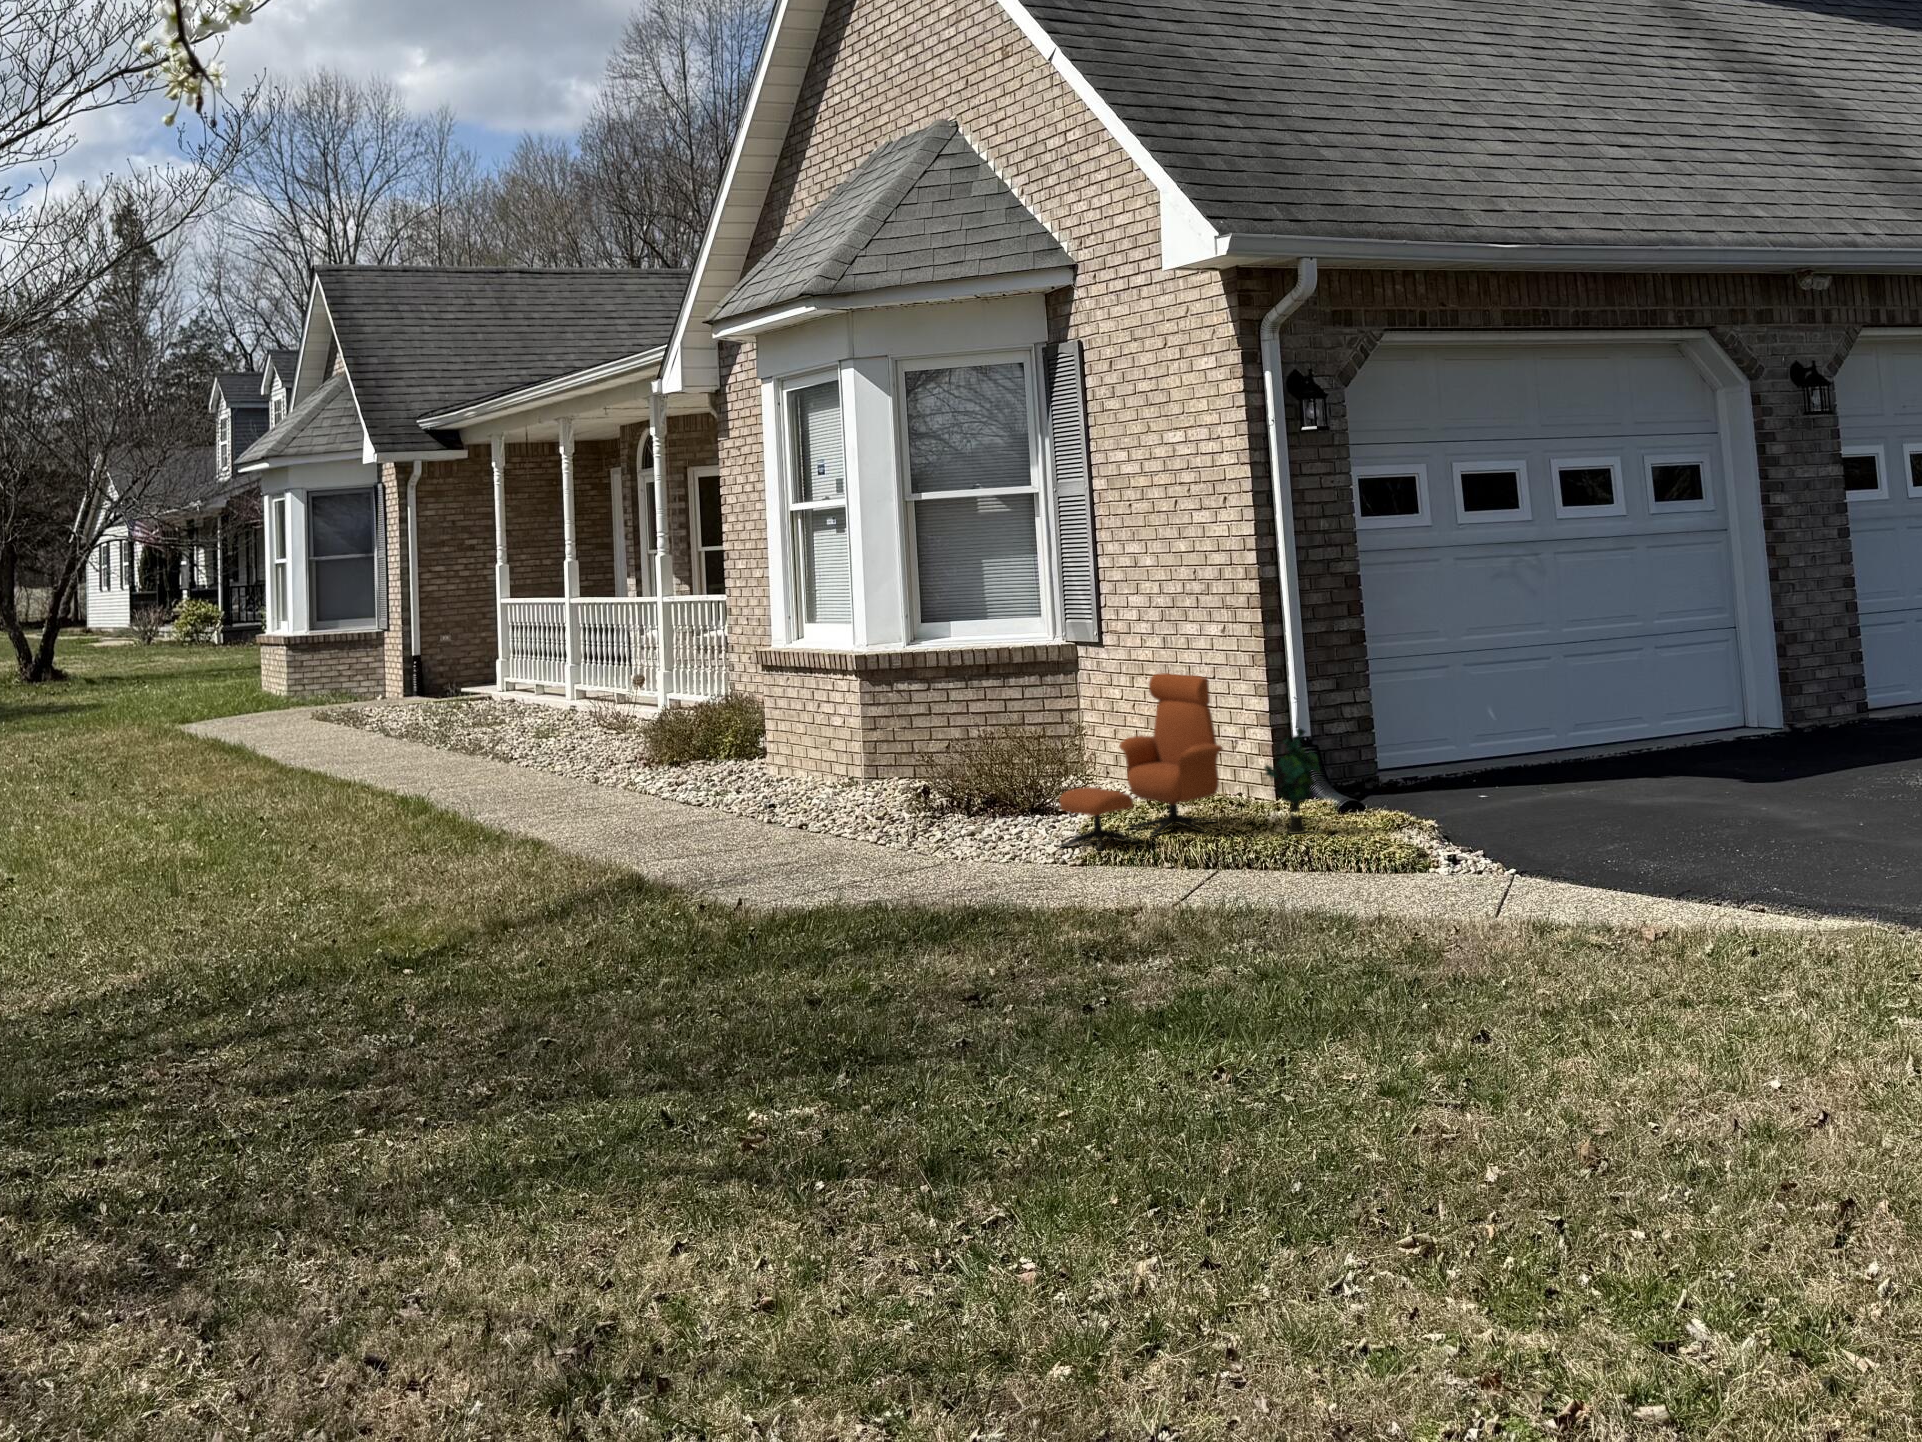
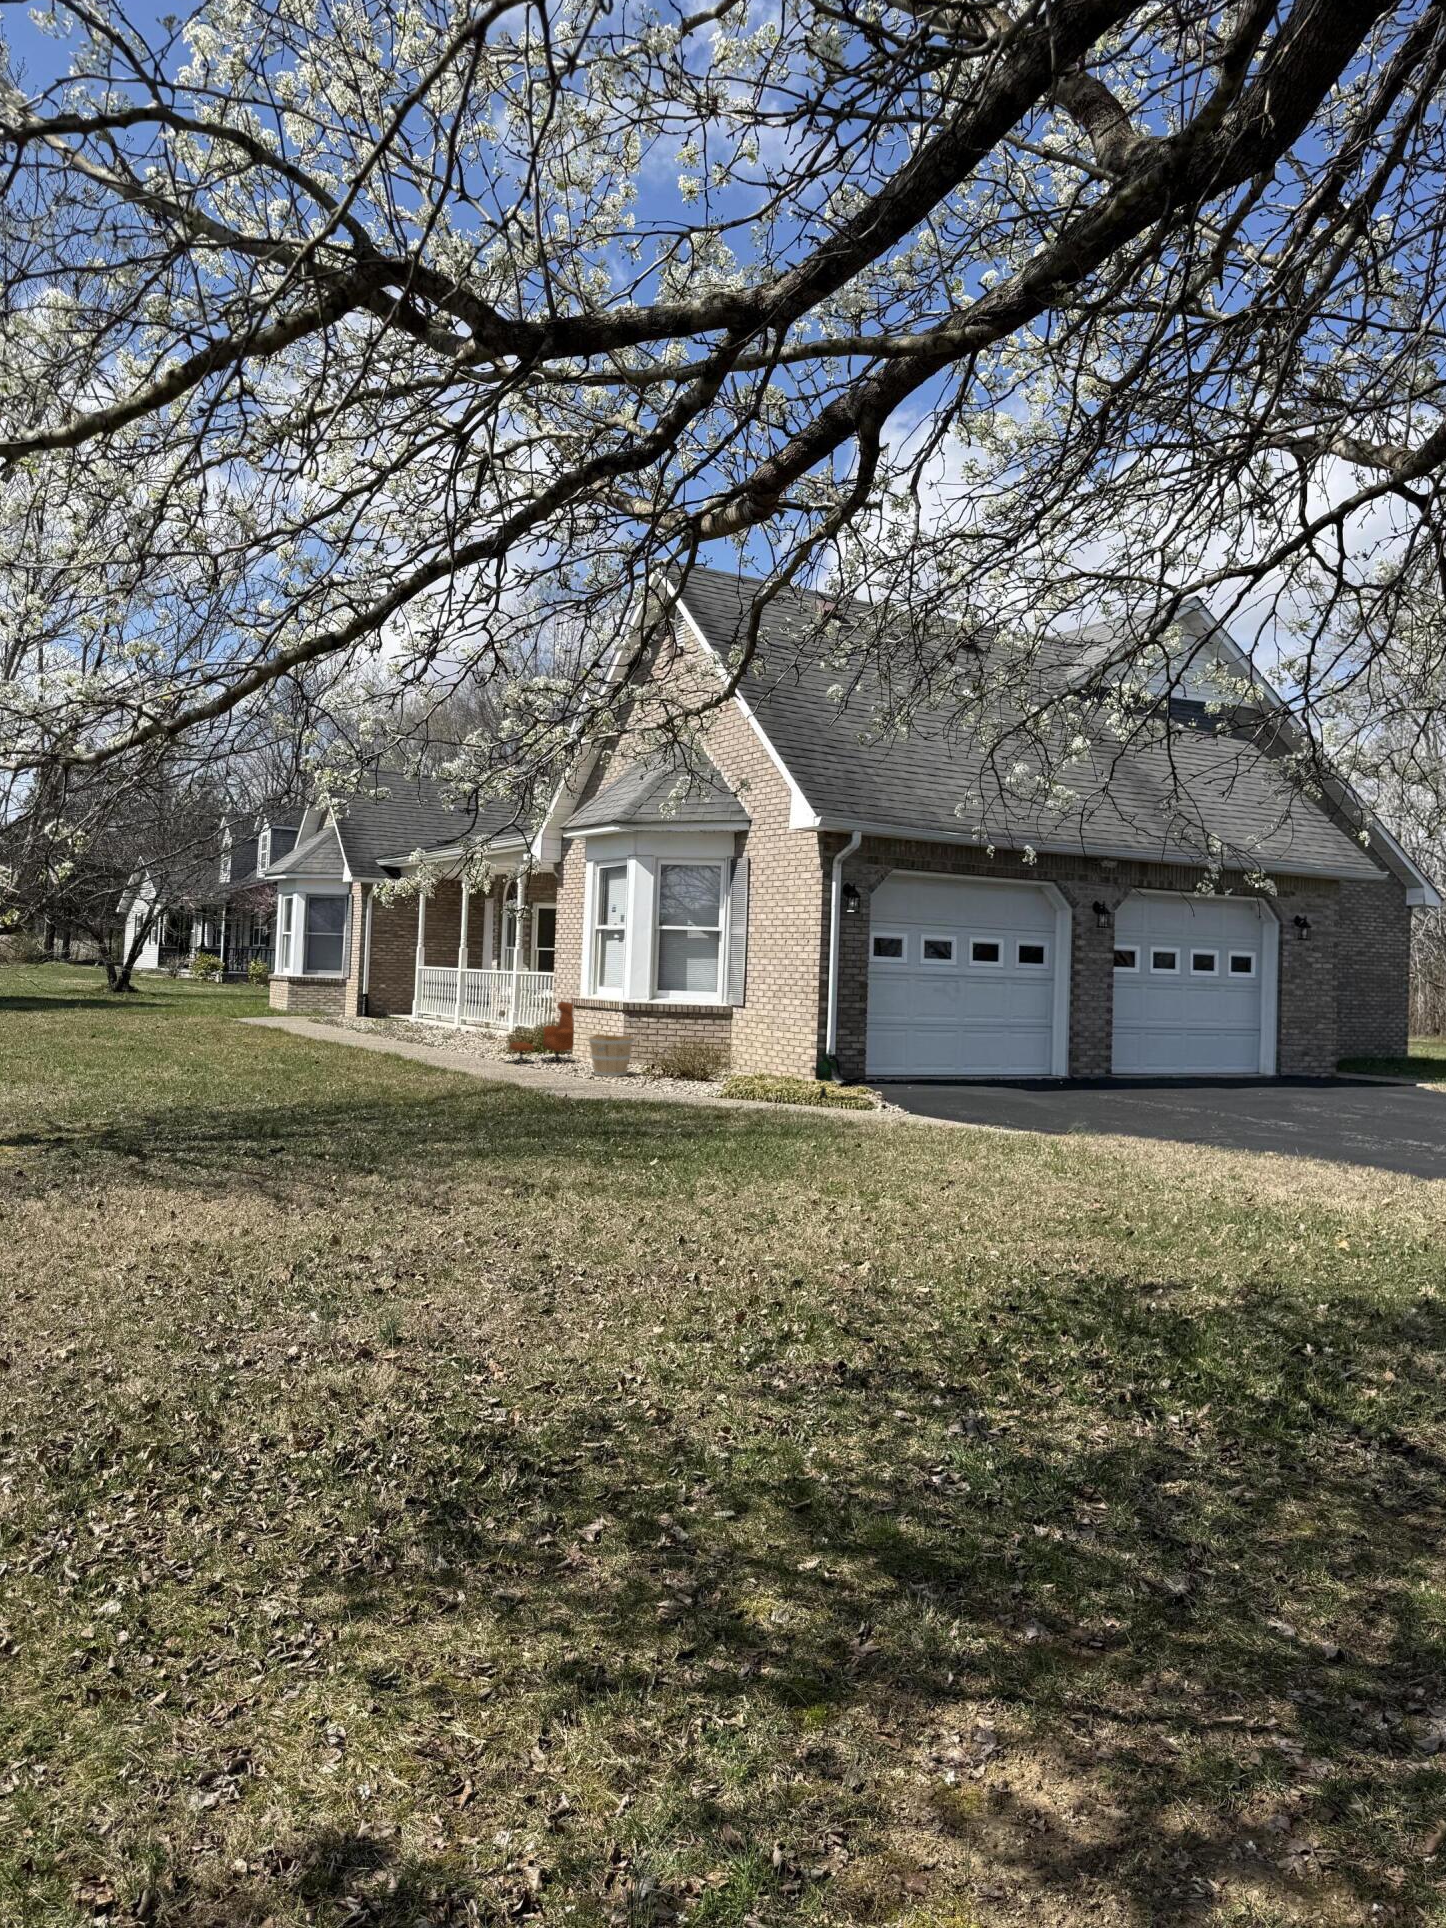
lounge chair: present [1059,673,1223,851] -> present [509,1001,574,1064]
wooden bucket: none [790,722,883,813] -> present [589,1034,634,1077]

